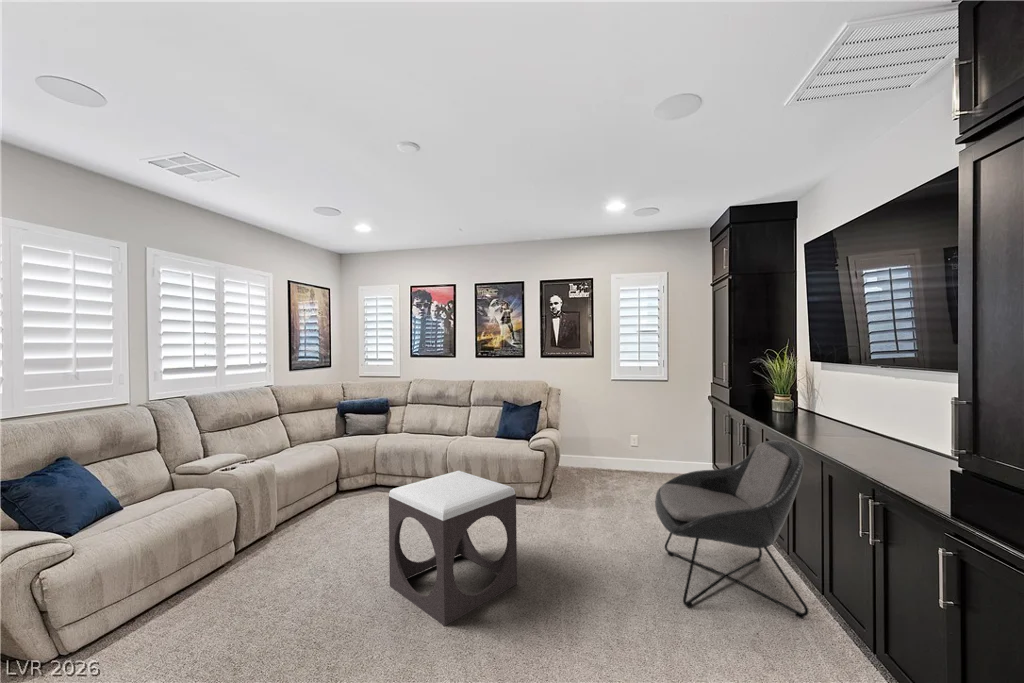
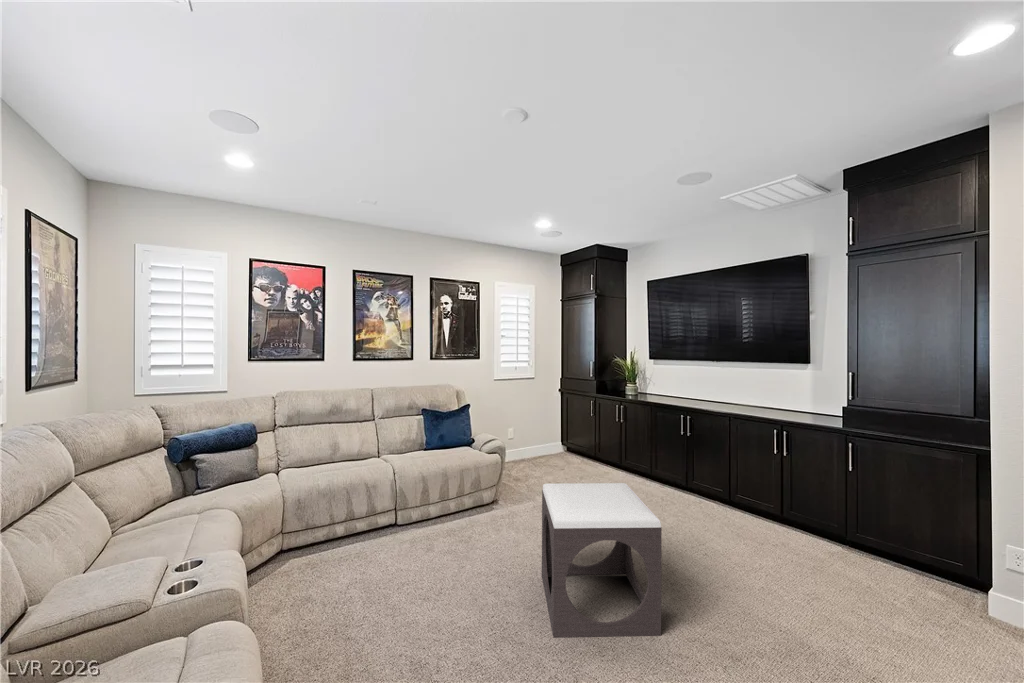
lounge chair: present [655,441,809,619] -> none [639,412,755,539]

